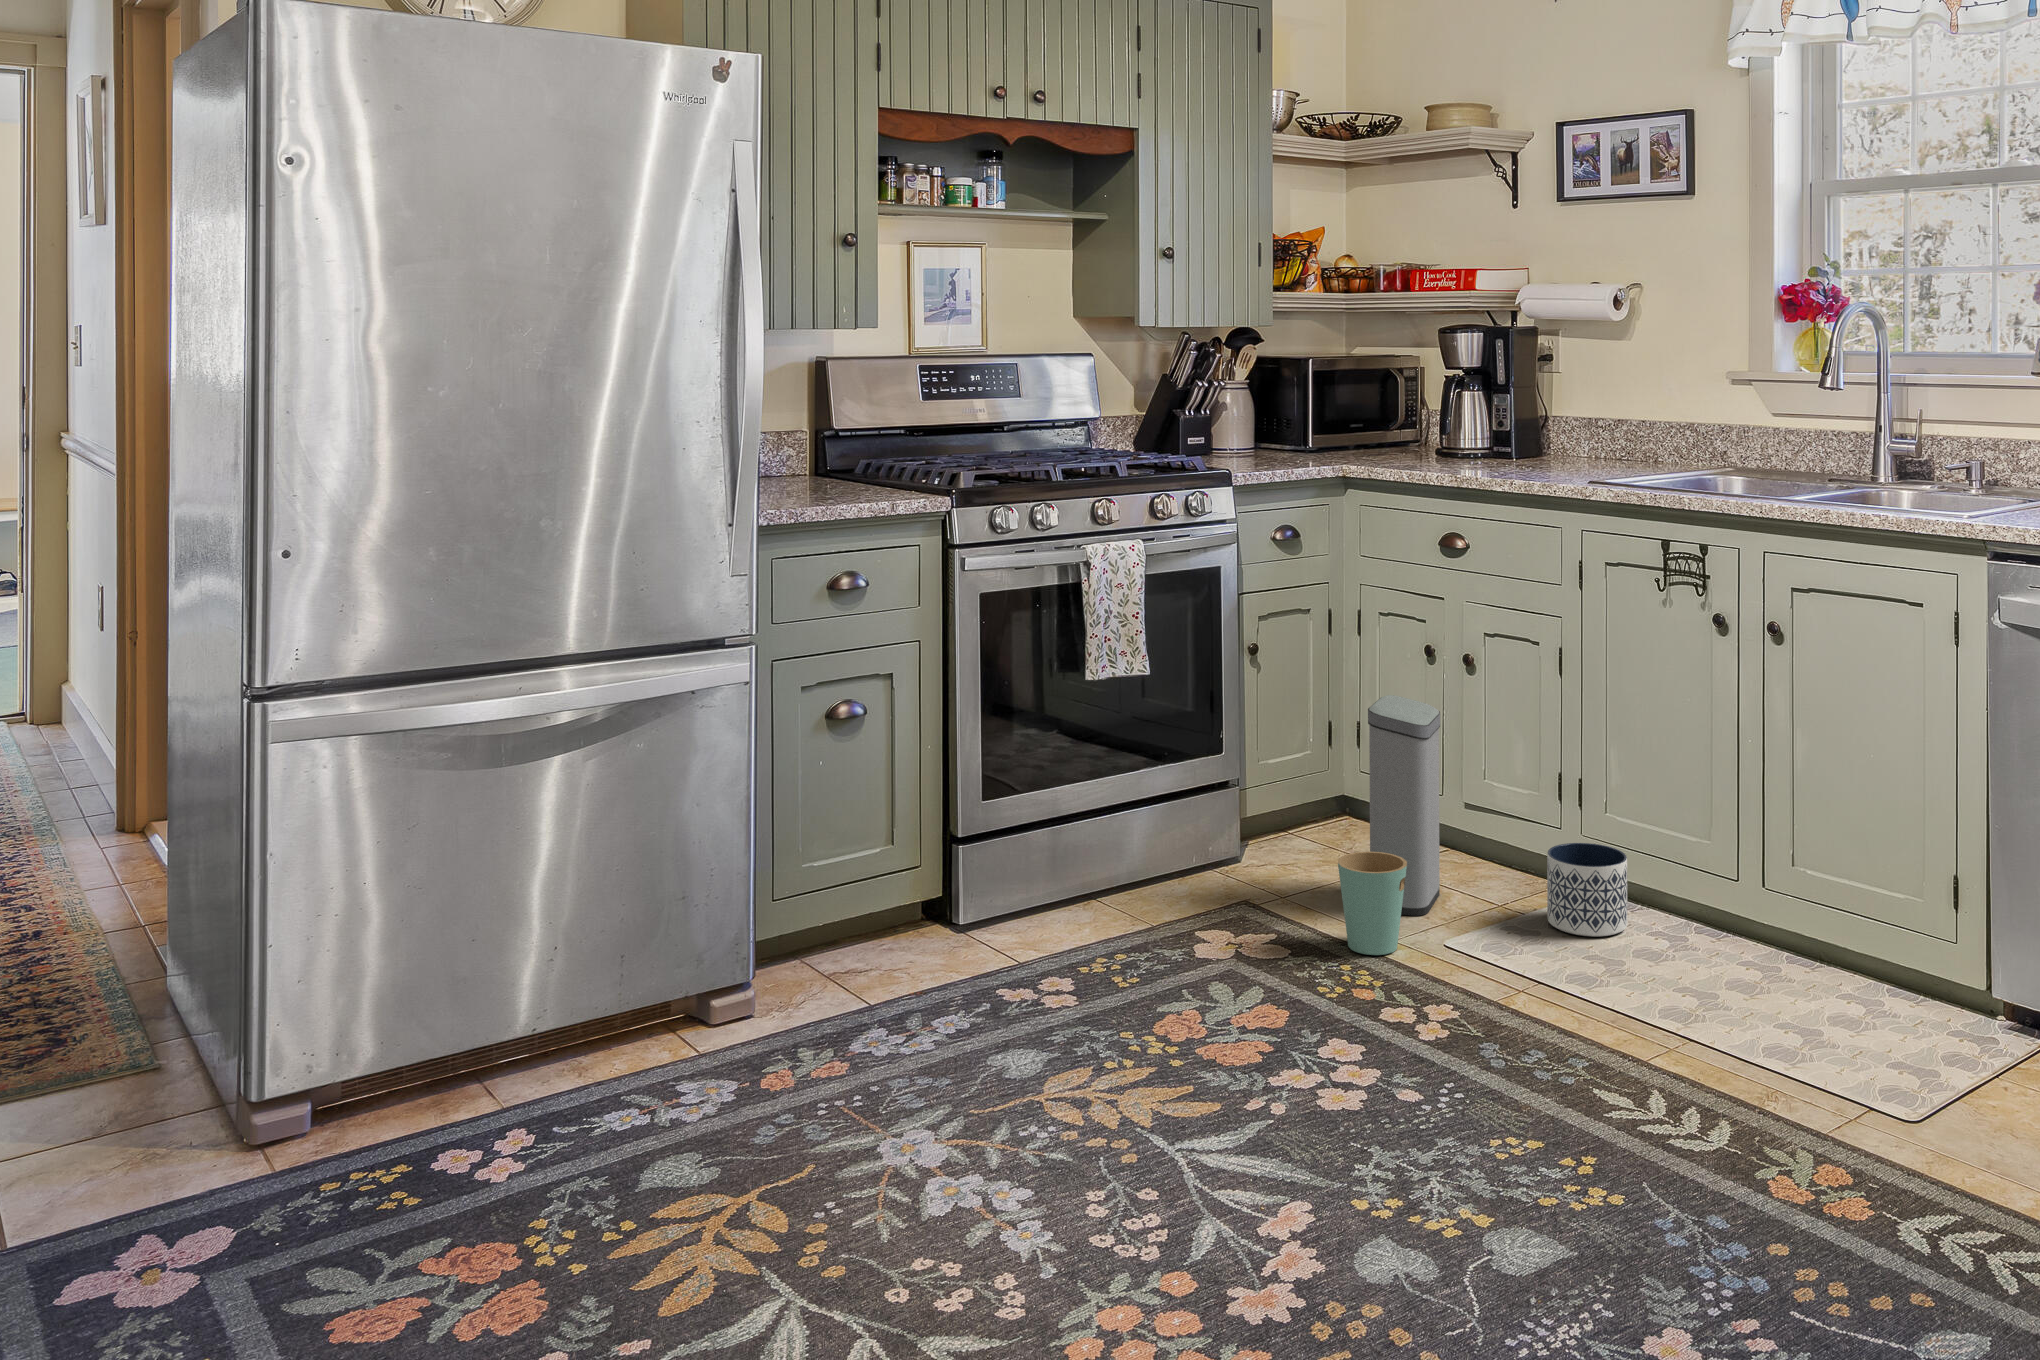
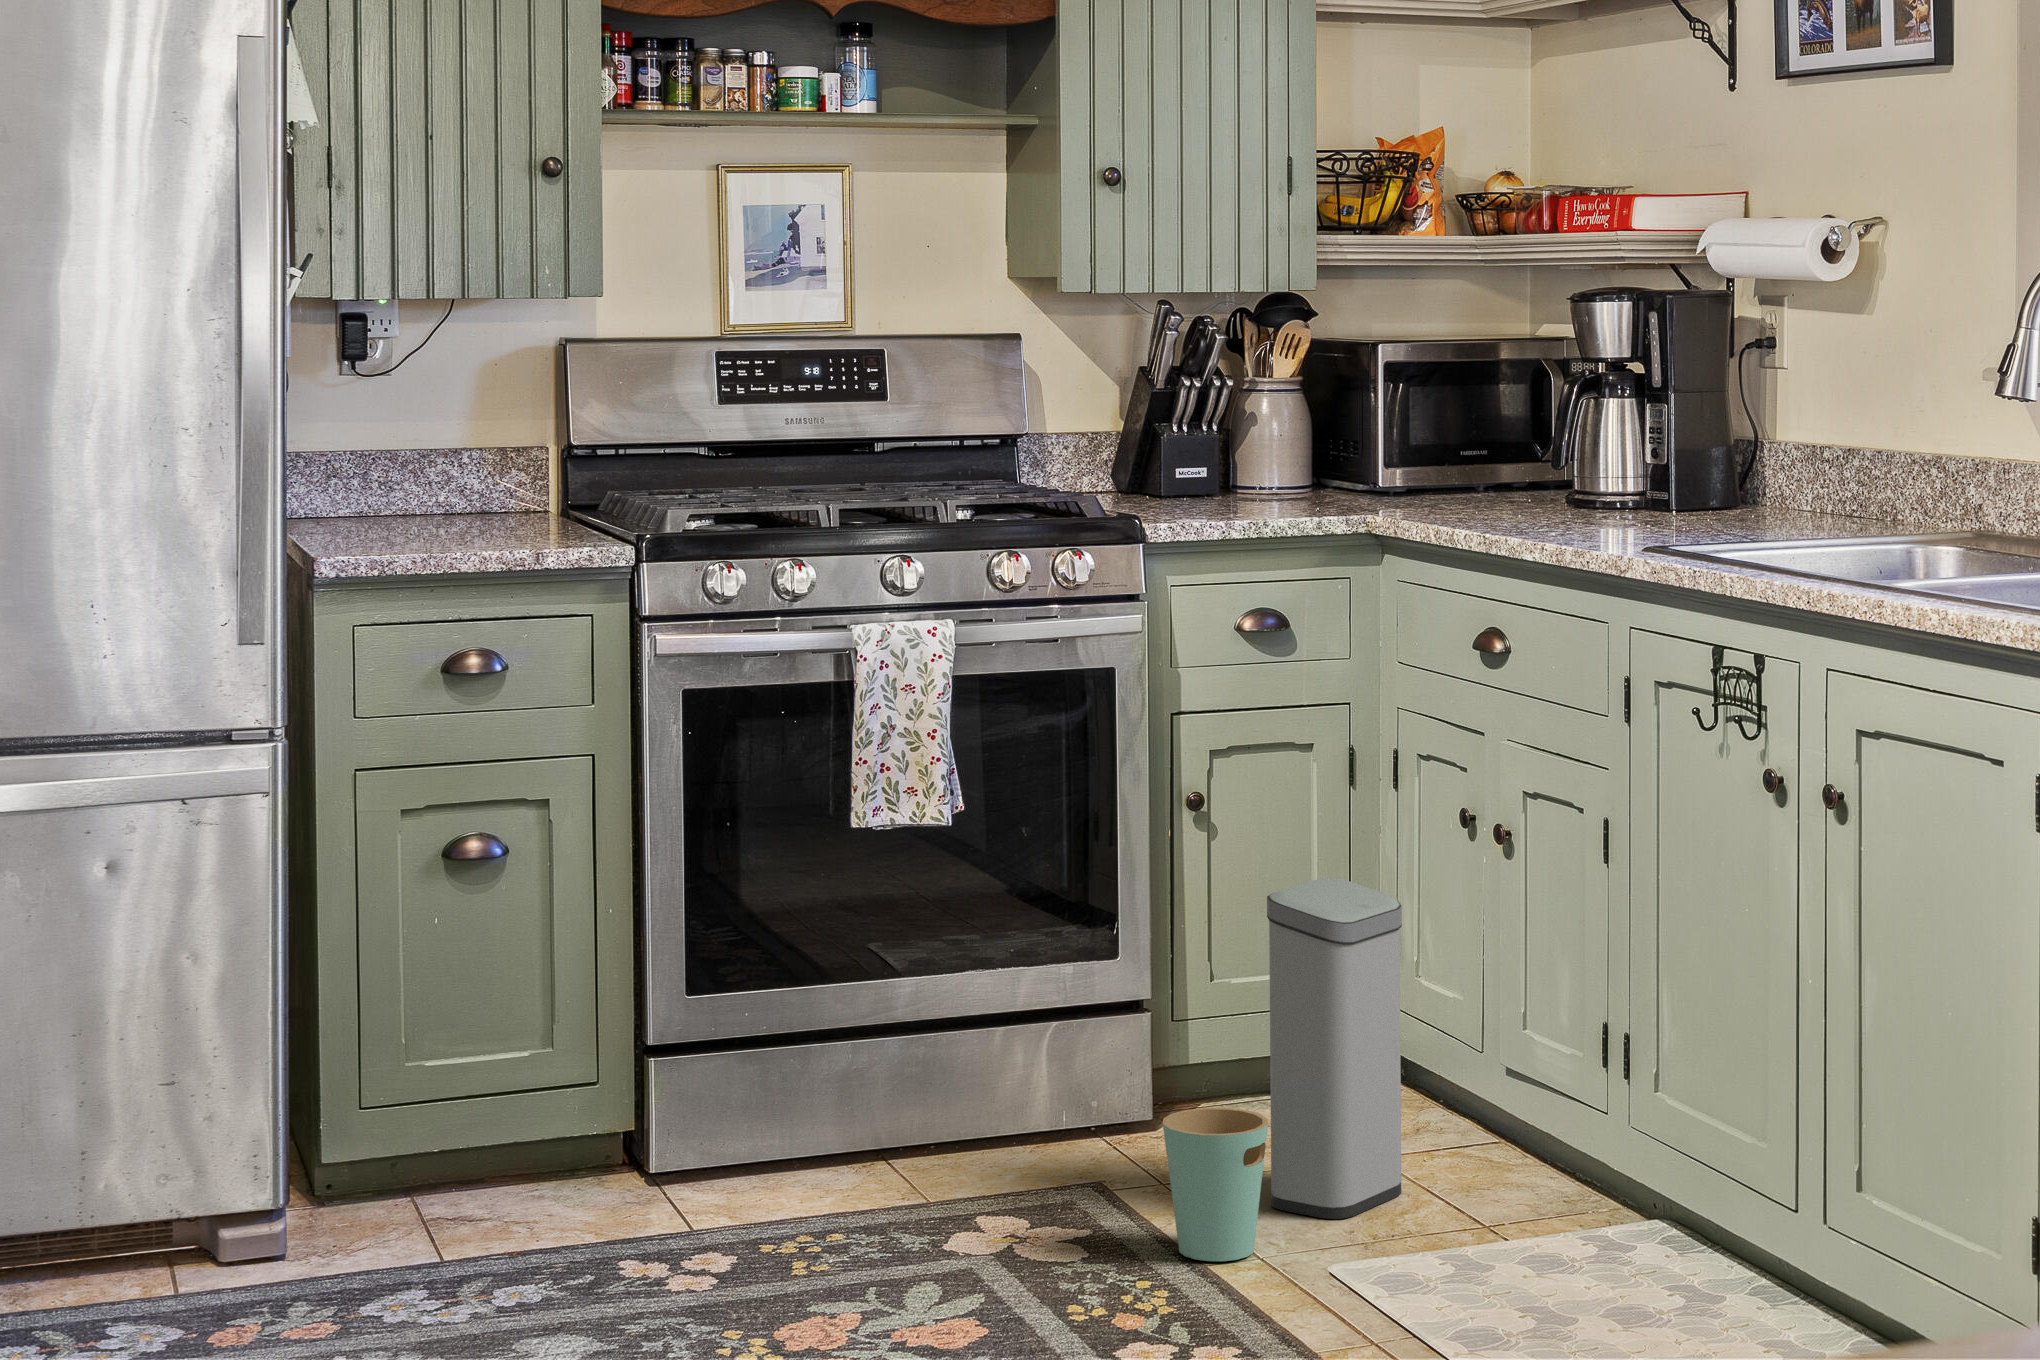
planter: present [1547,843,1627,937] -> none [1518,1123,1642,1266]

